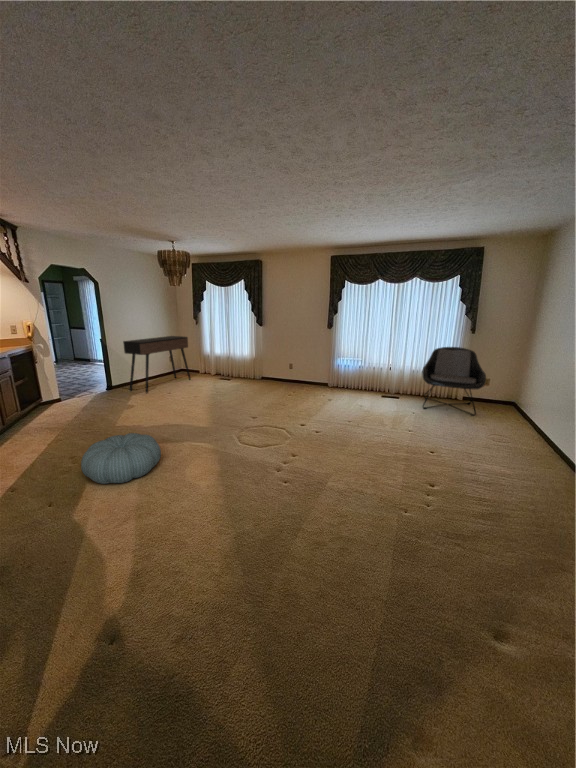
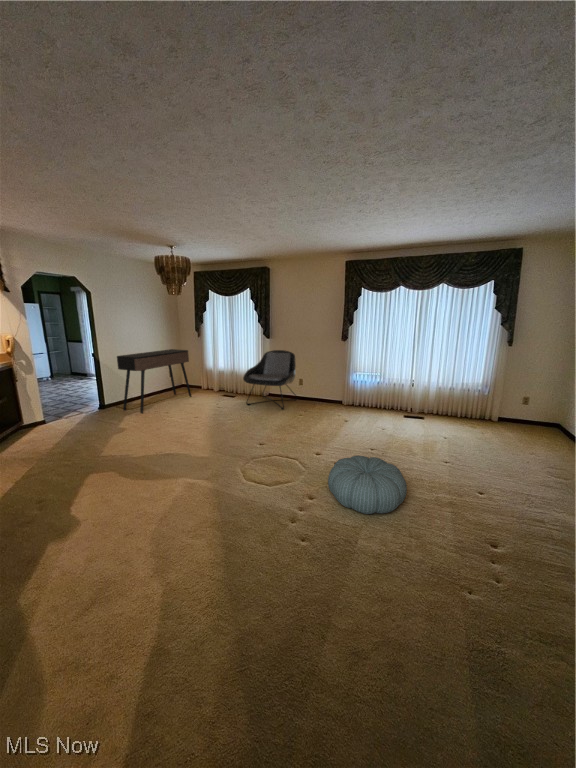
lounge chair: present [422,347,486,416] -> present [243,350,297,409]
pouf: present [81,433,161,484] -> present [328,455,407,514]

